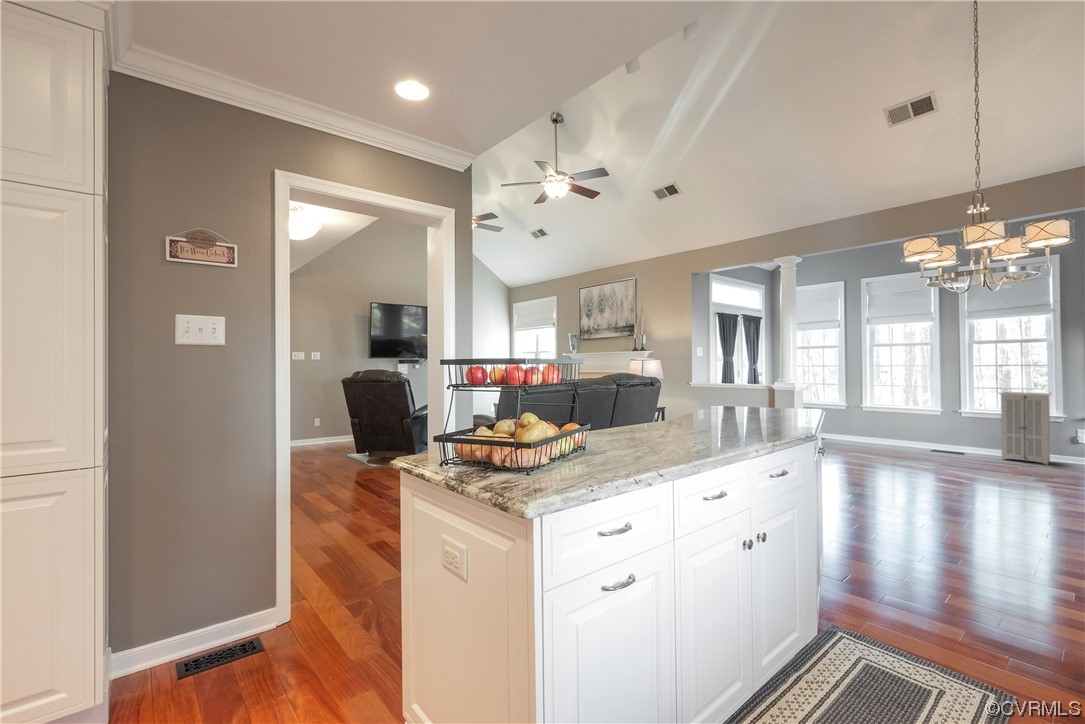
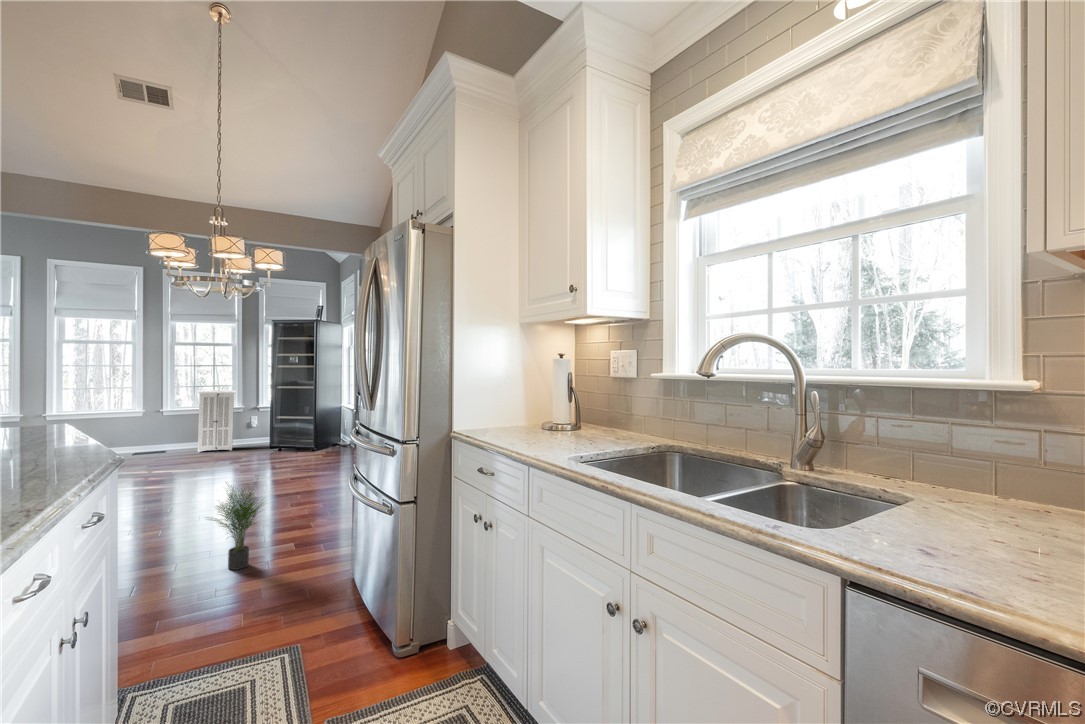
potted plant: none [936,487,1030,589] -> present [215,485,261,570]

